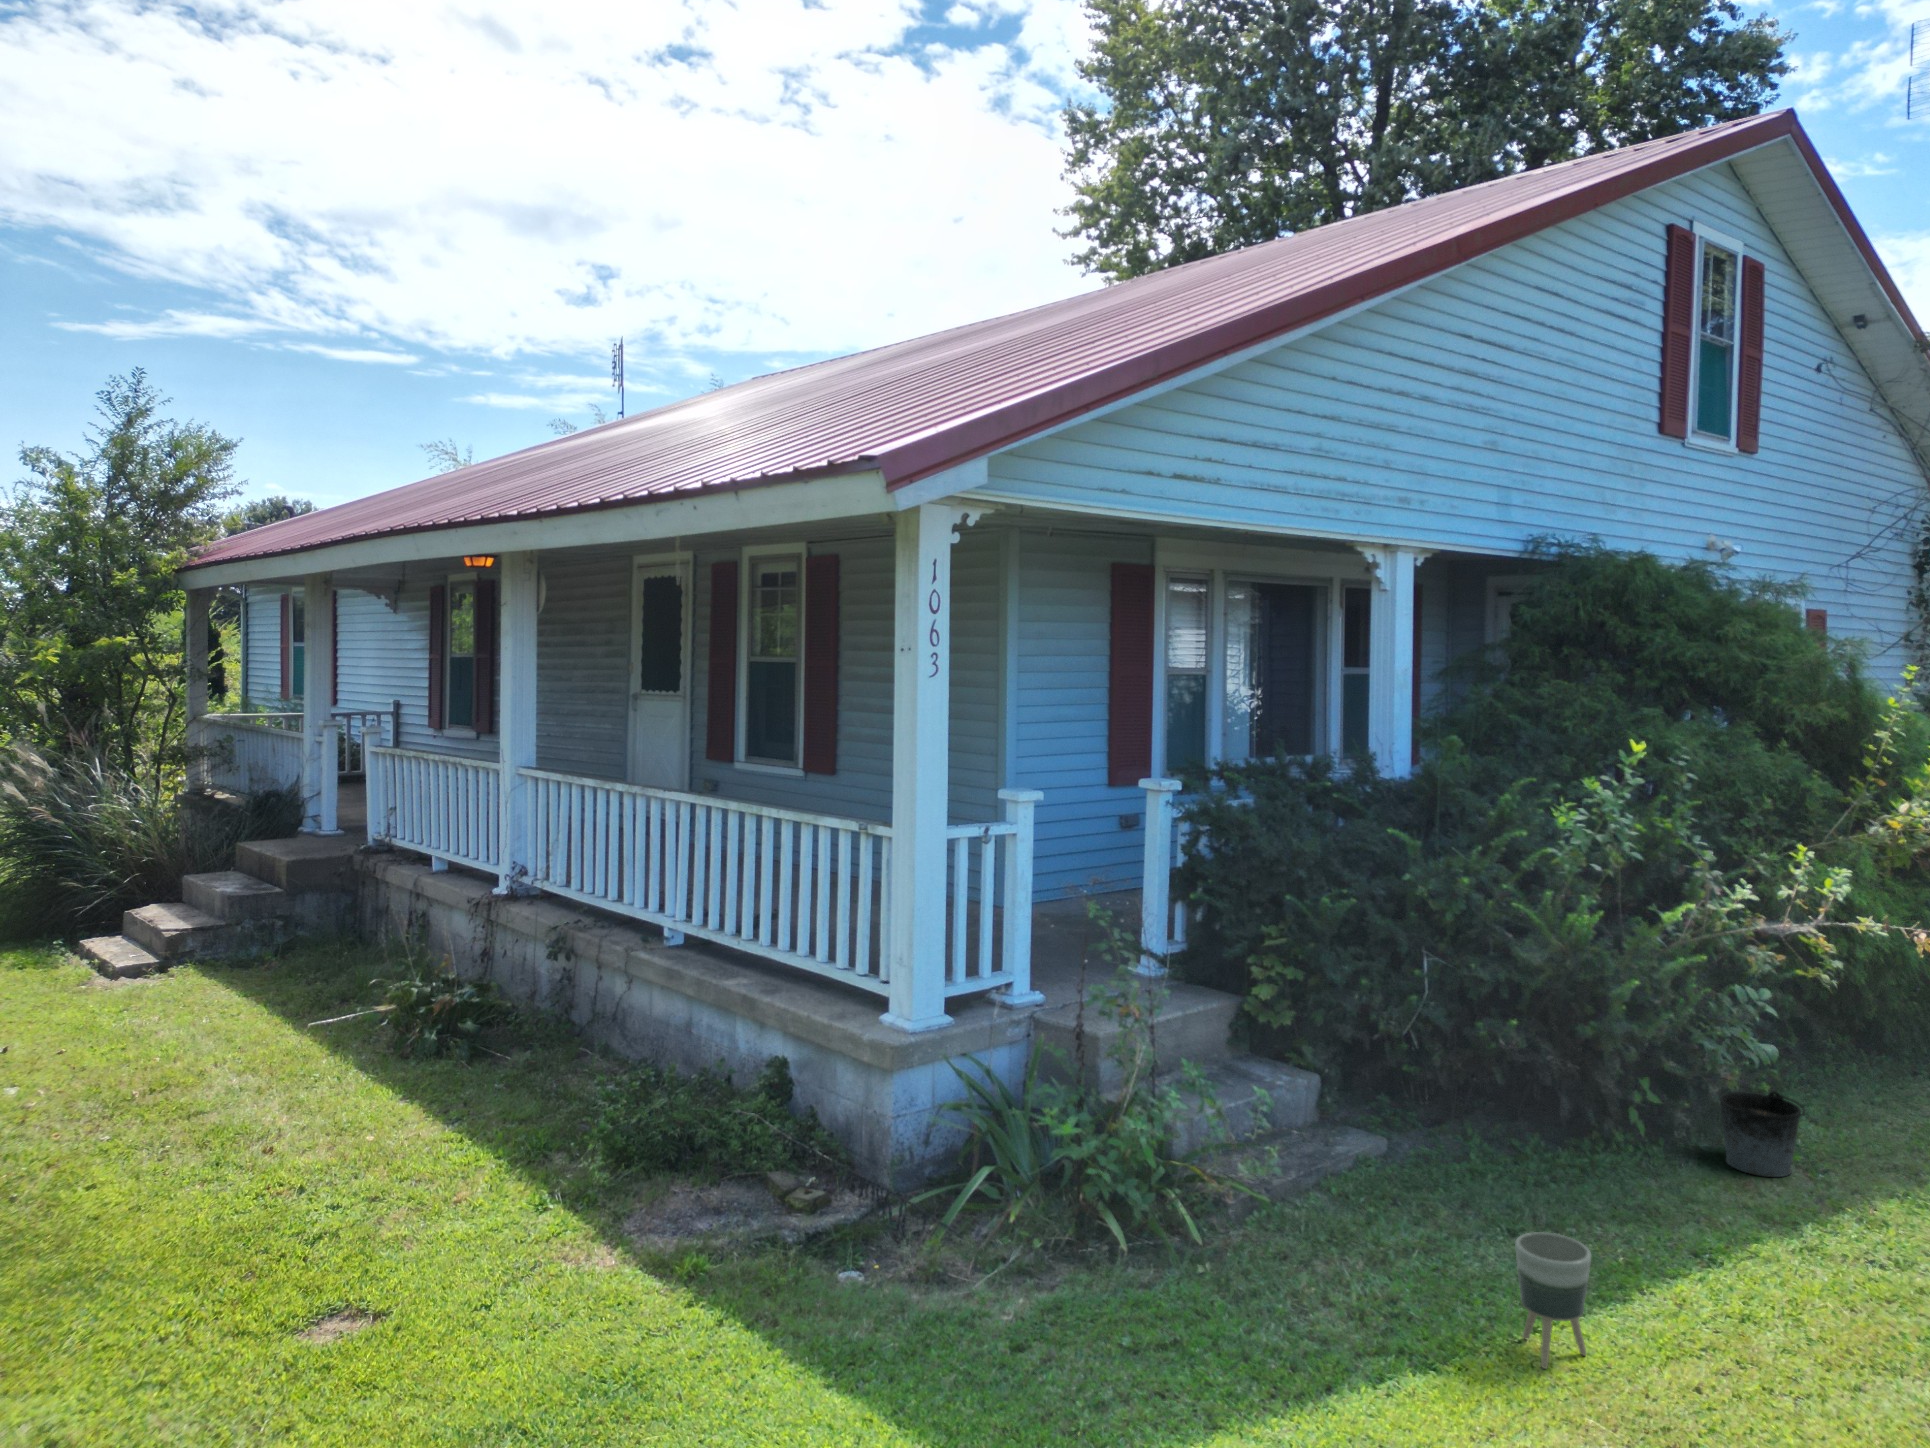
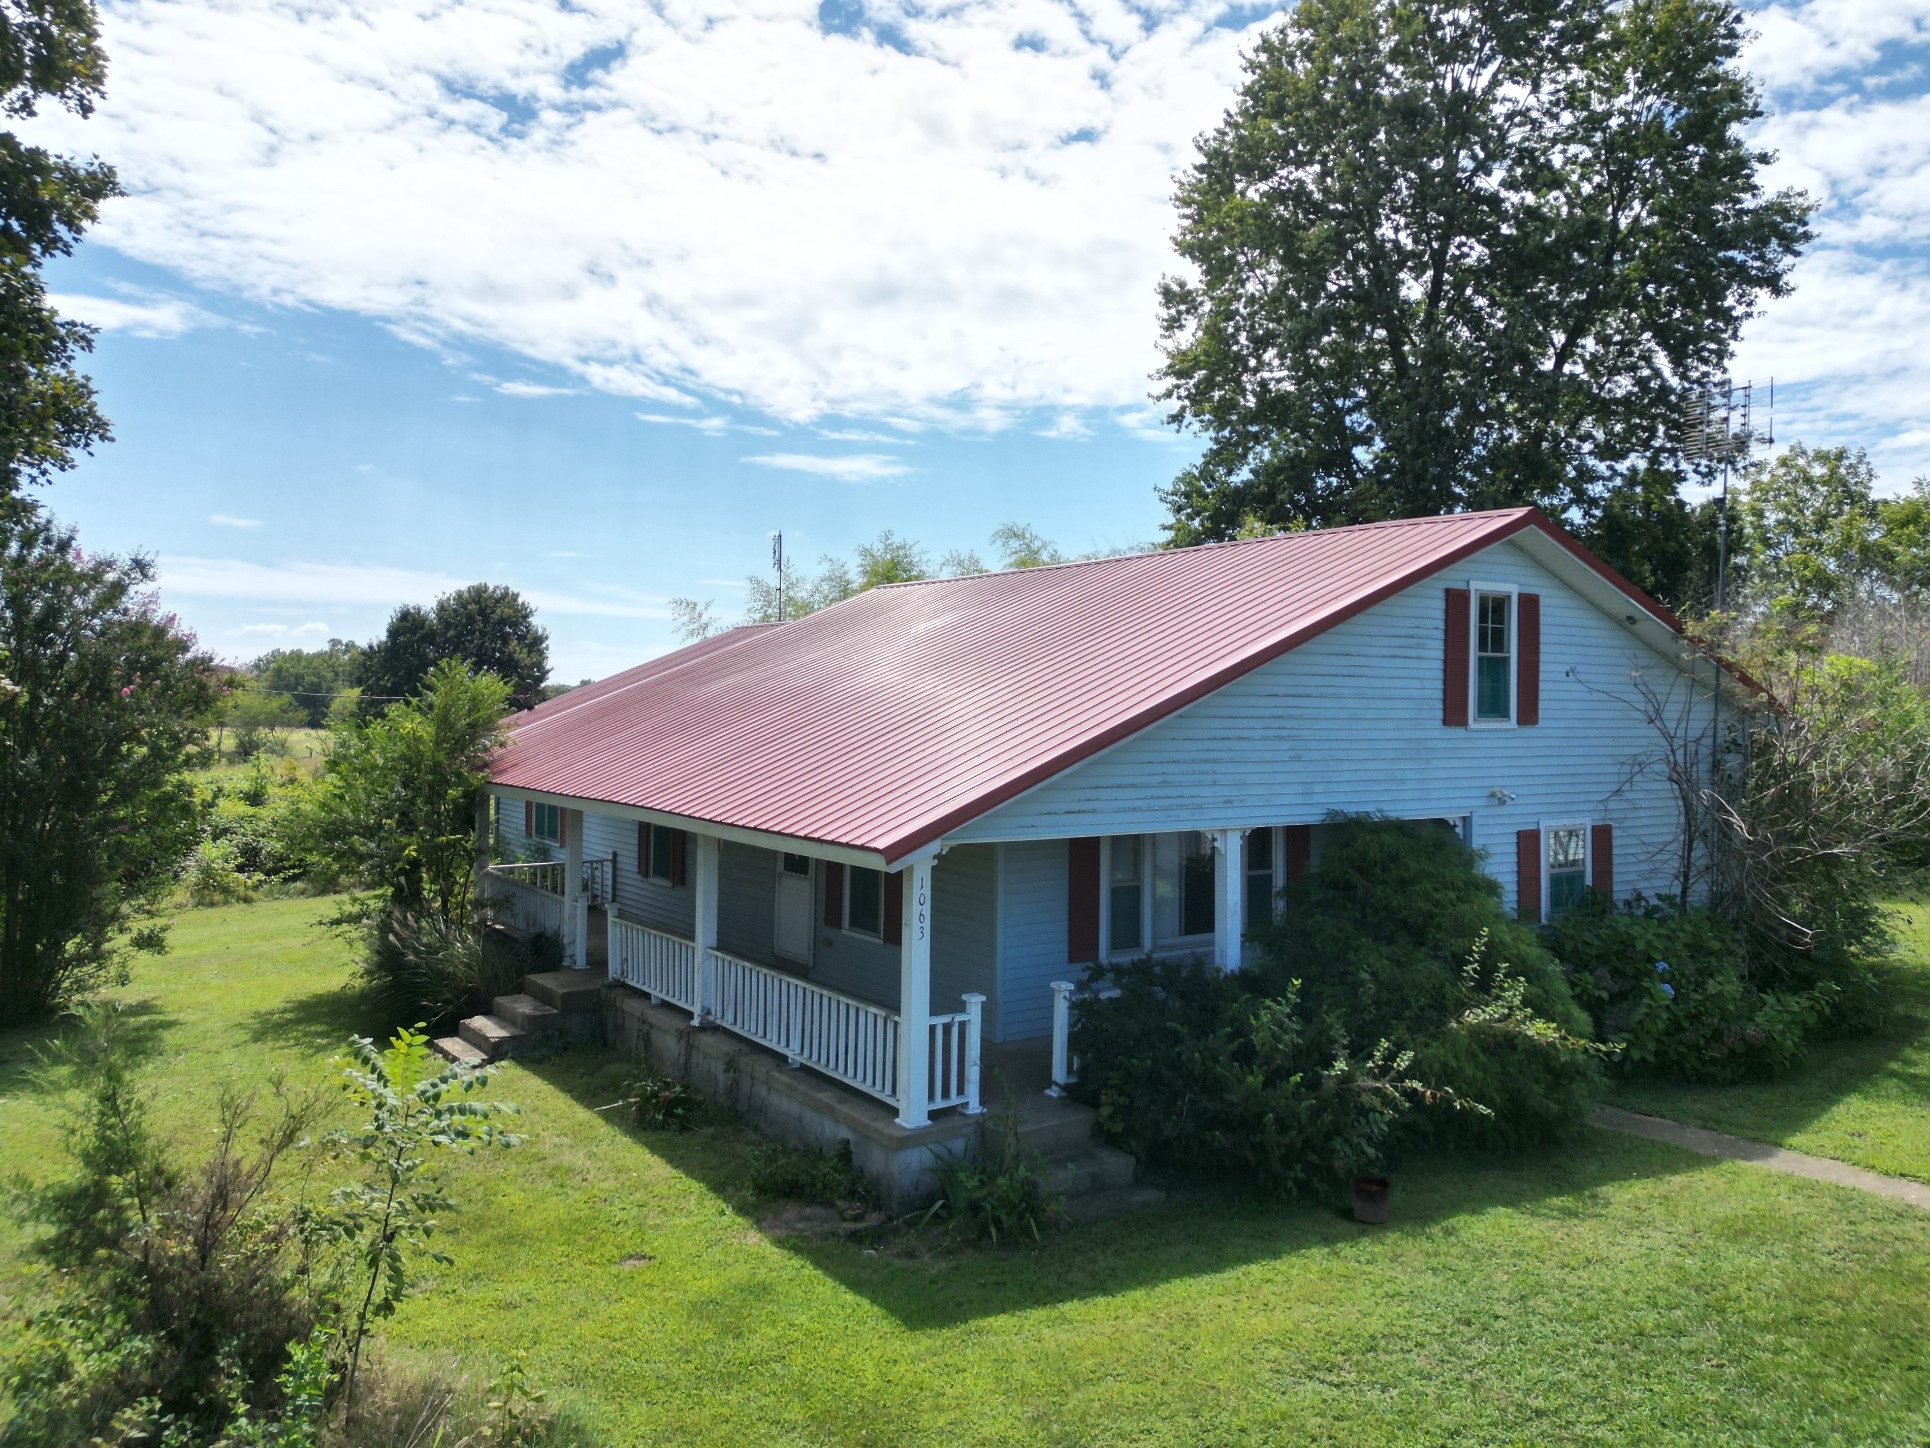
planter: present [1515,1232,1591,1369] -> none [1170,1241,1203,1305]

